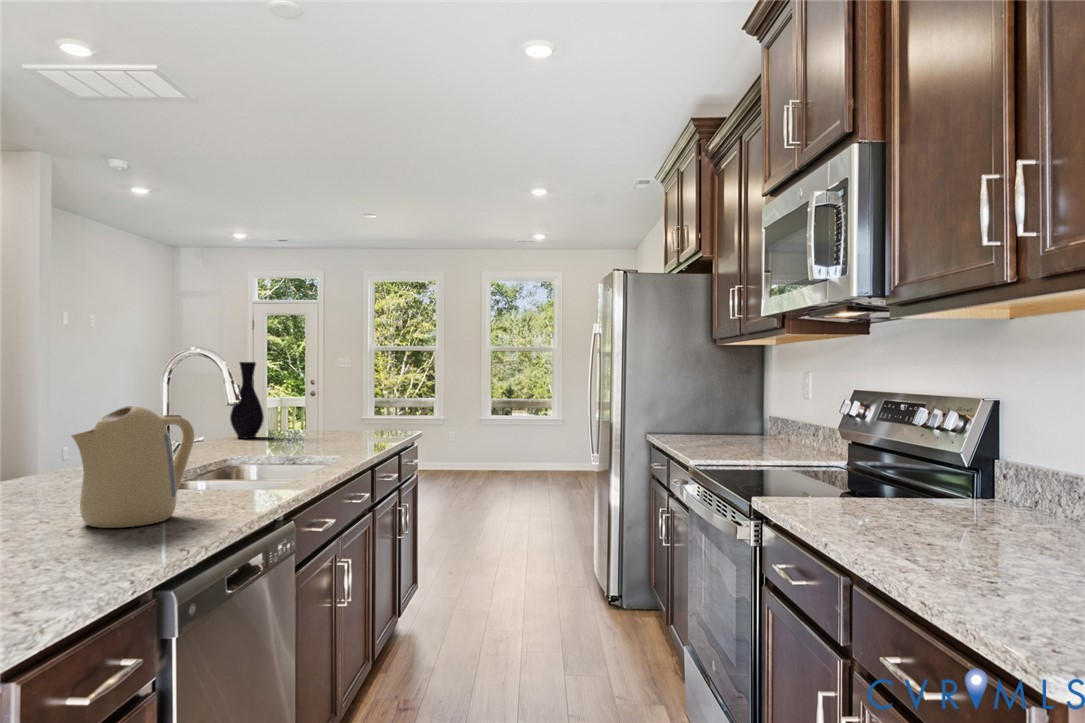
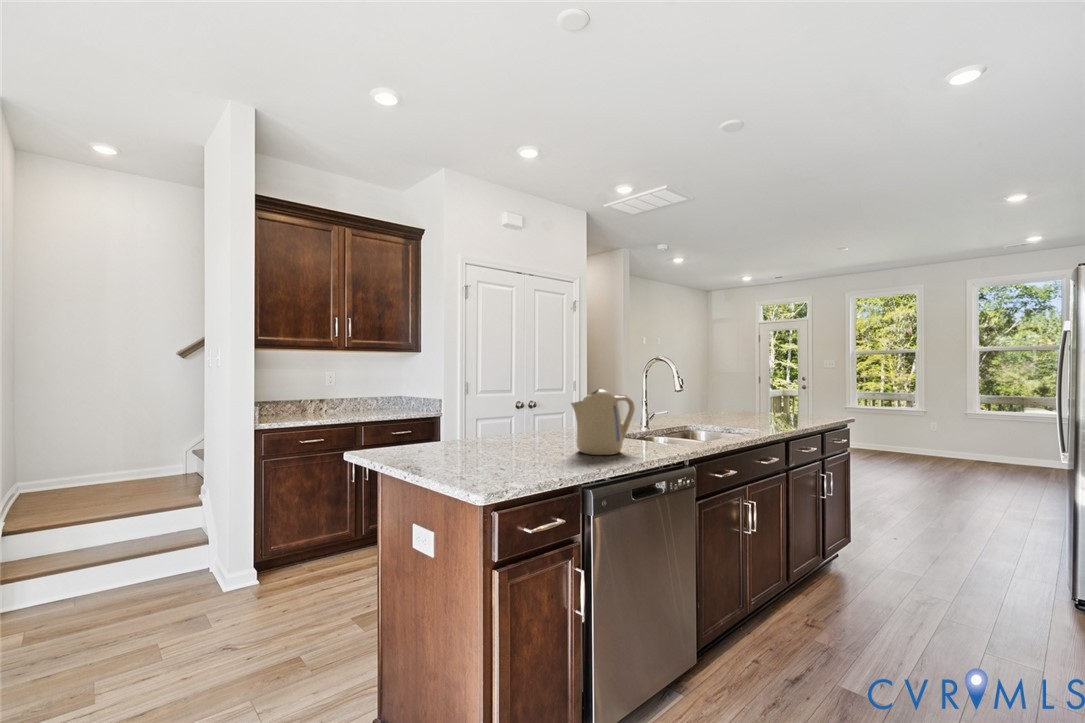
vase: present [230,362,264,438] -> none [720,364,742,416]

